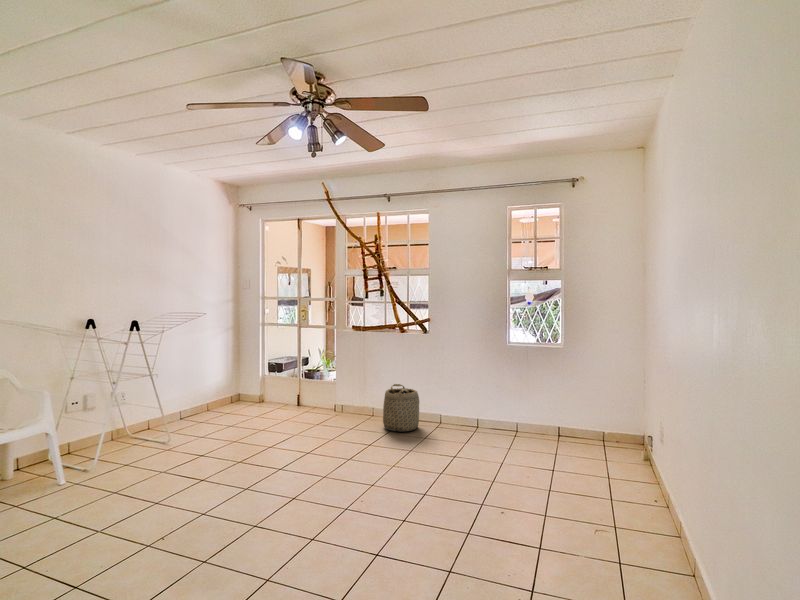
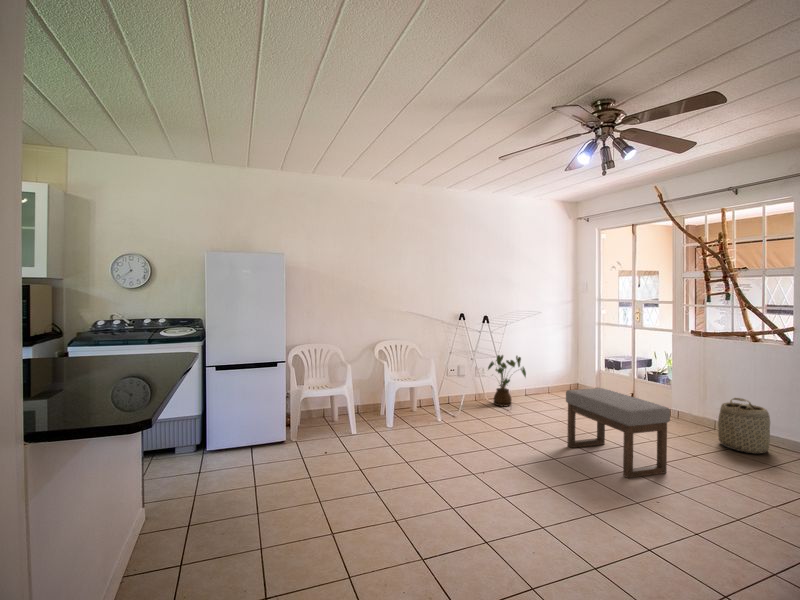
house plant: none [133,370,189,440] -> present [488,355,526,406]
ottoman: none [256,396,365,489] -> present [566,388,670,478]

